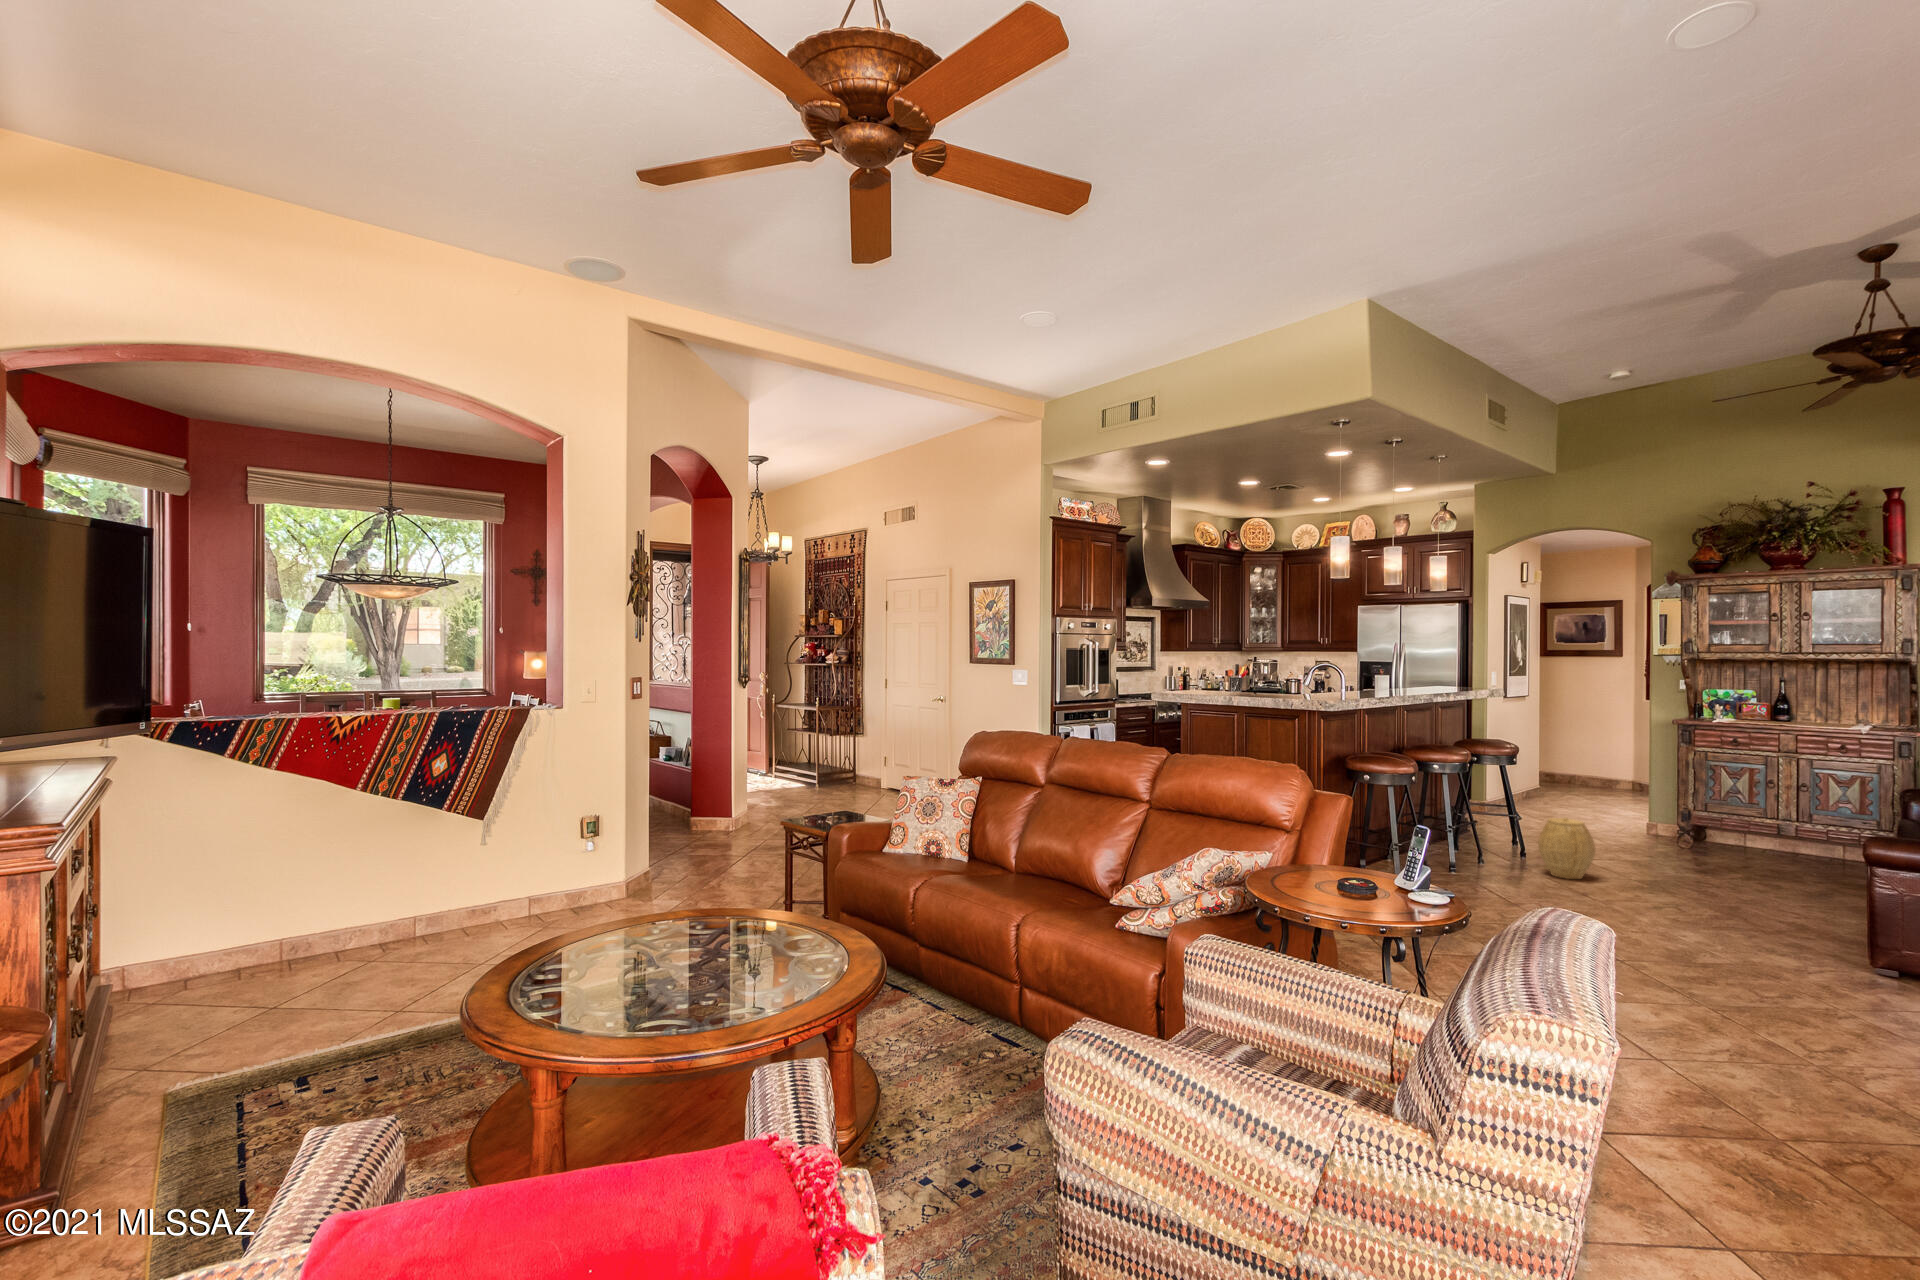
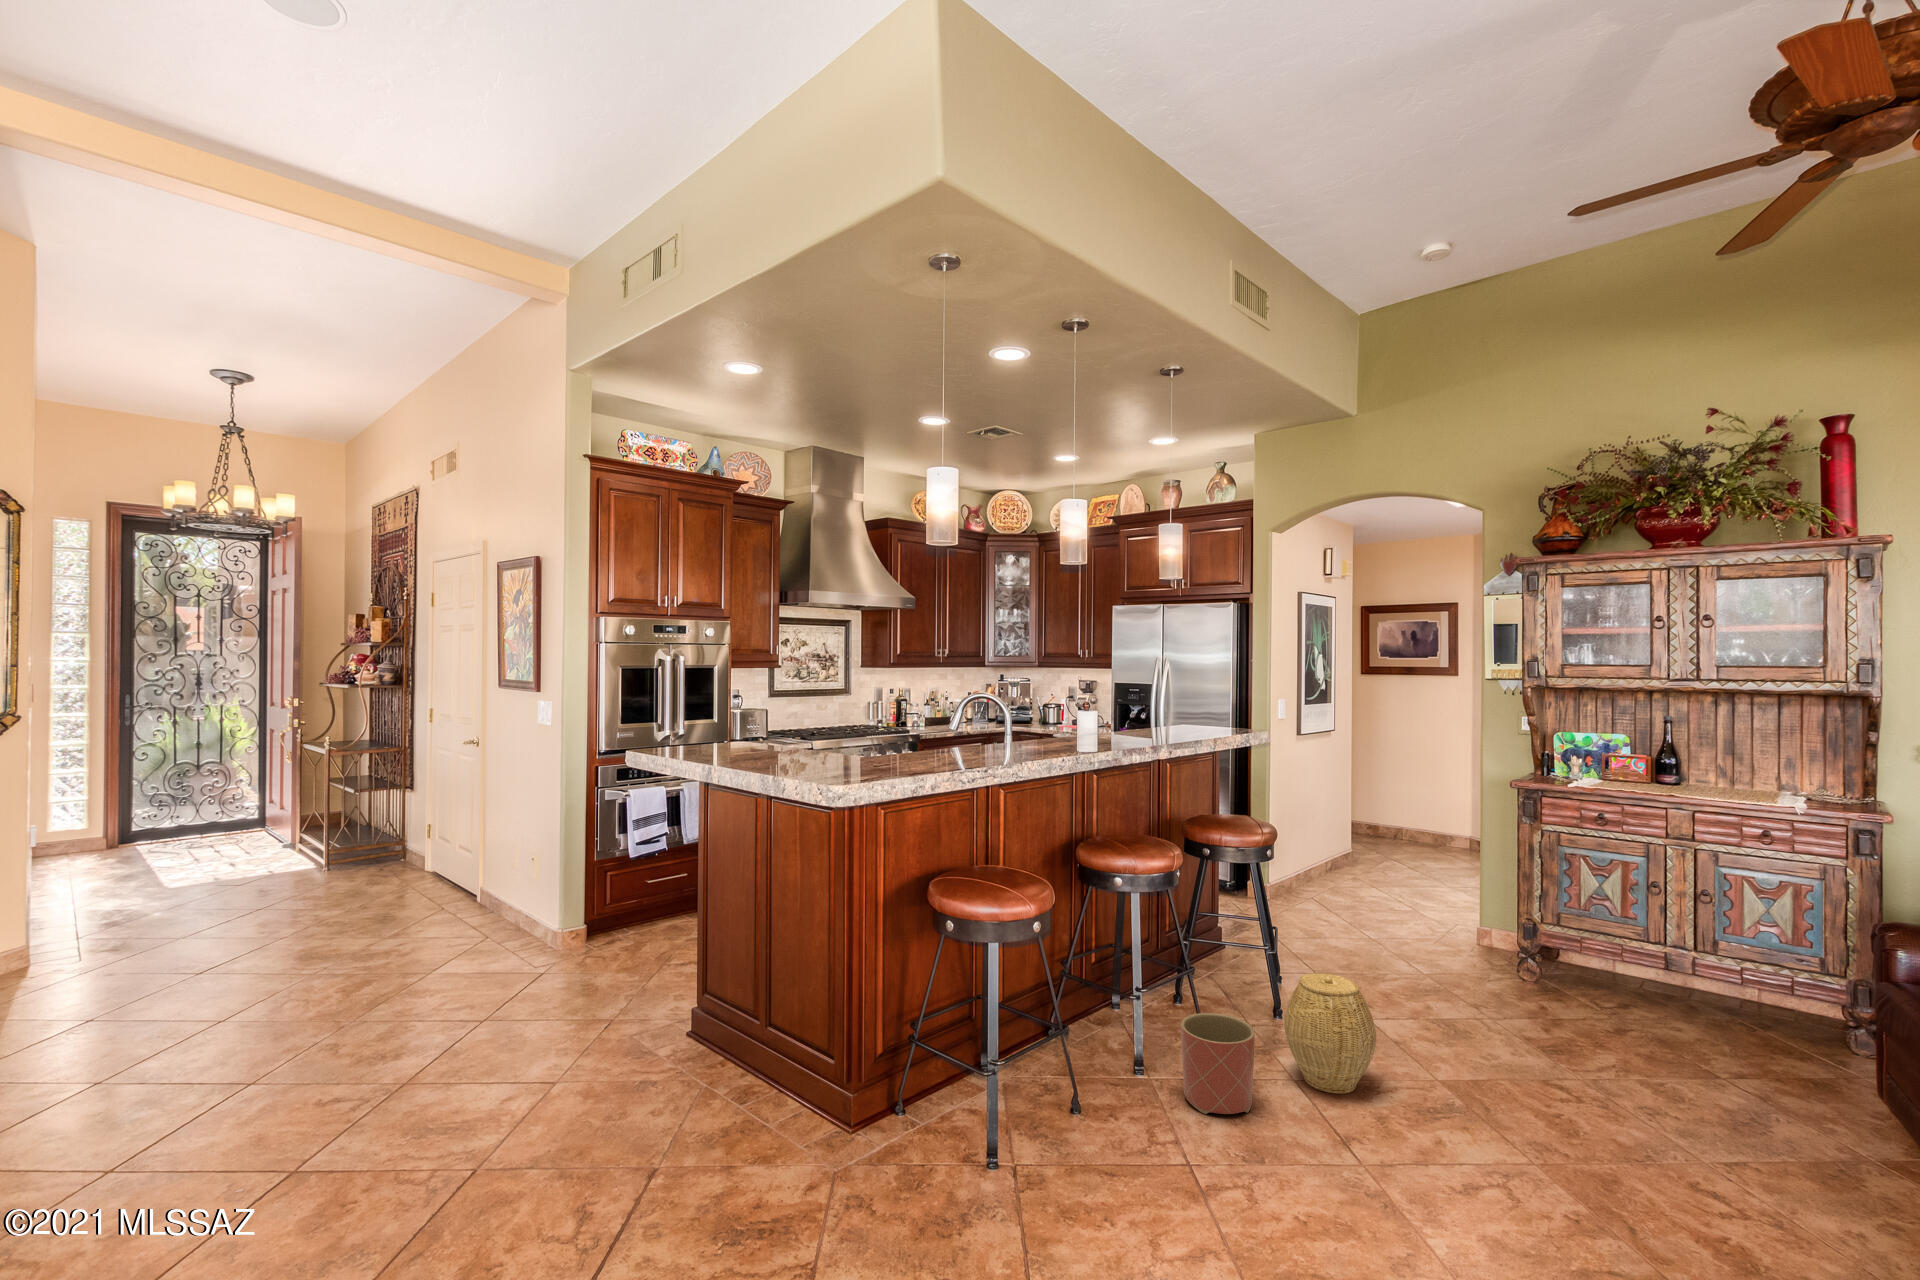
planter: none [1482,836,1527,883] -> present [1181,1013,1255,1114]

